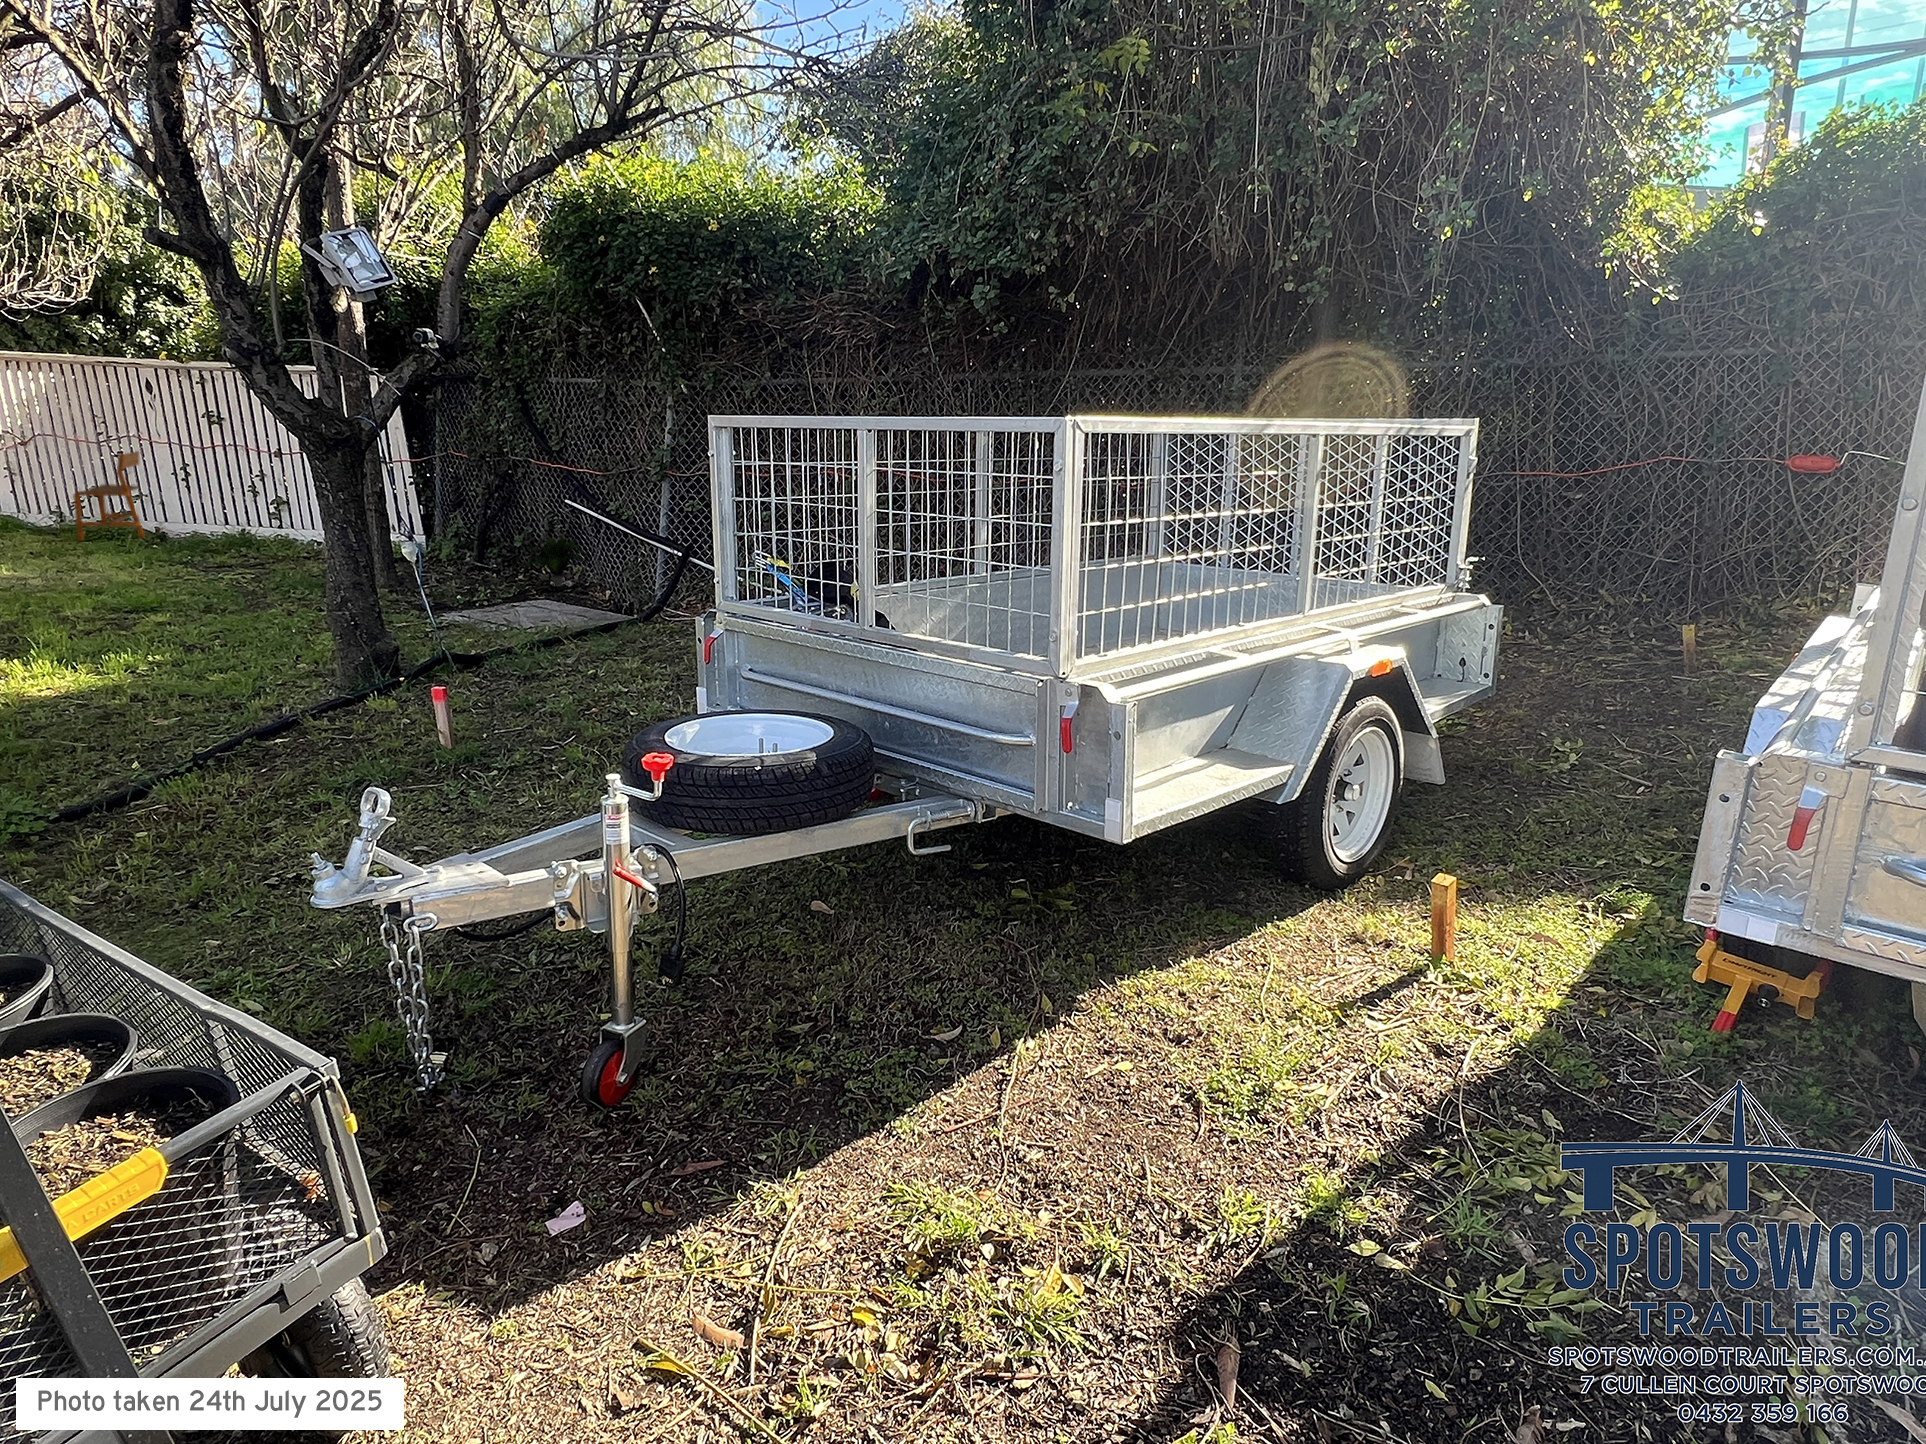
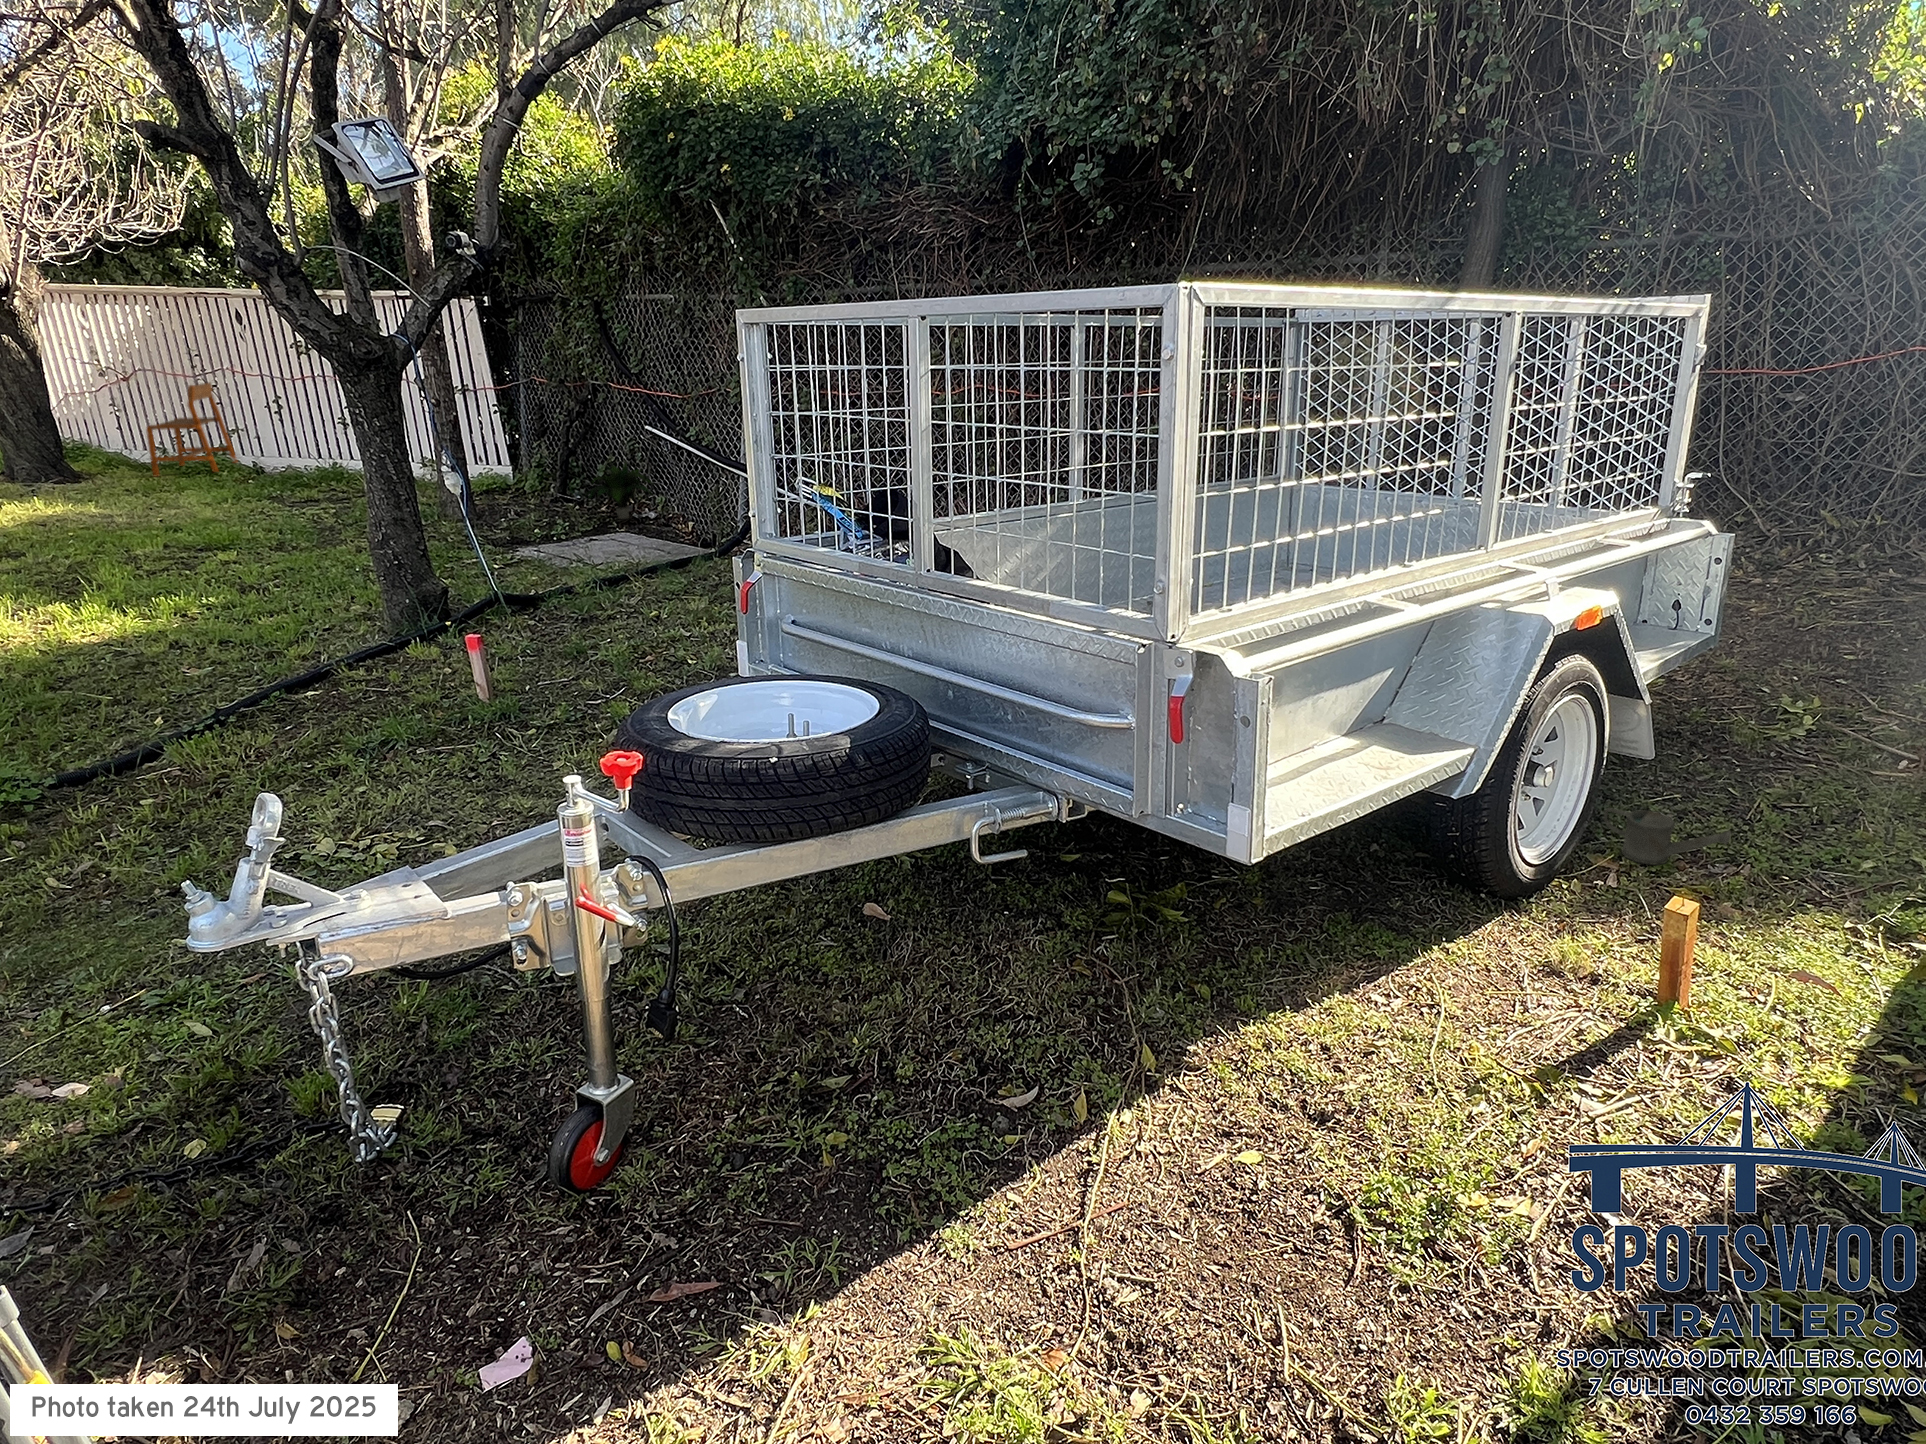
watering can: none [1403,818,1496,862] -> present [1604,808,1731,865]

